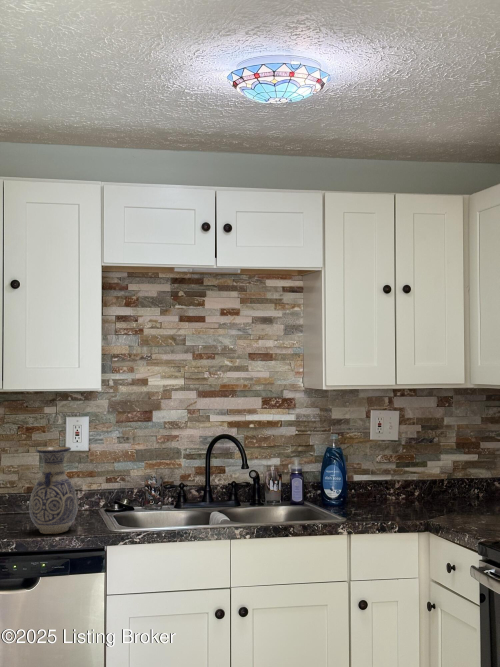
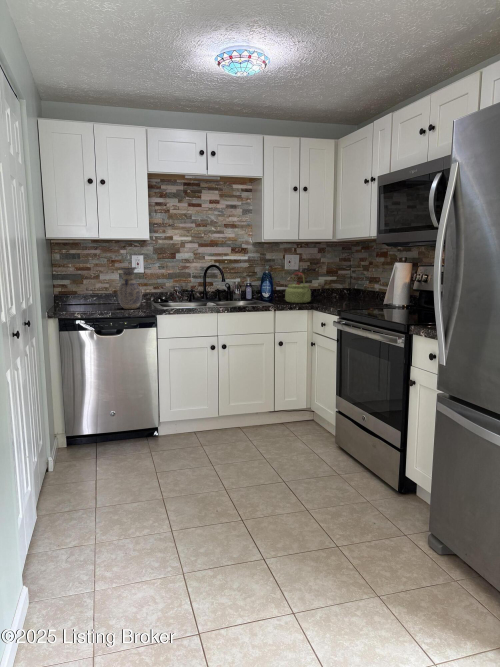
kettle: none [372,450,425,516] -> present [285,272,311,303]

